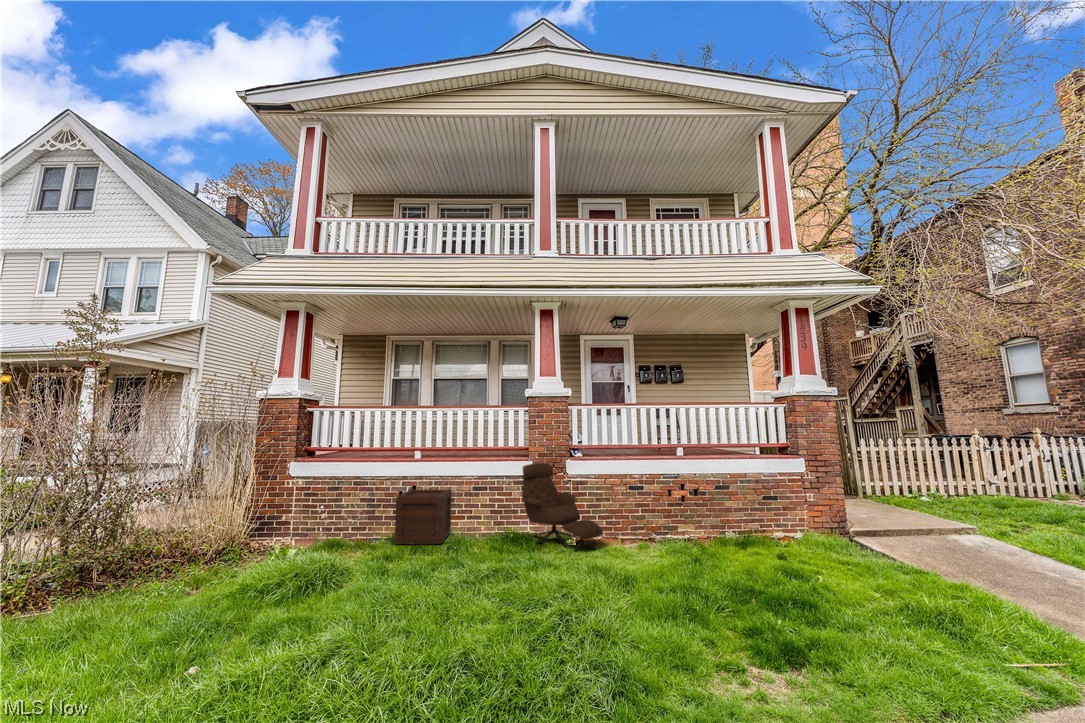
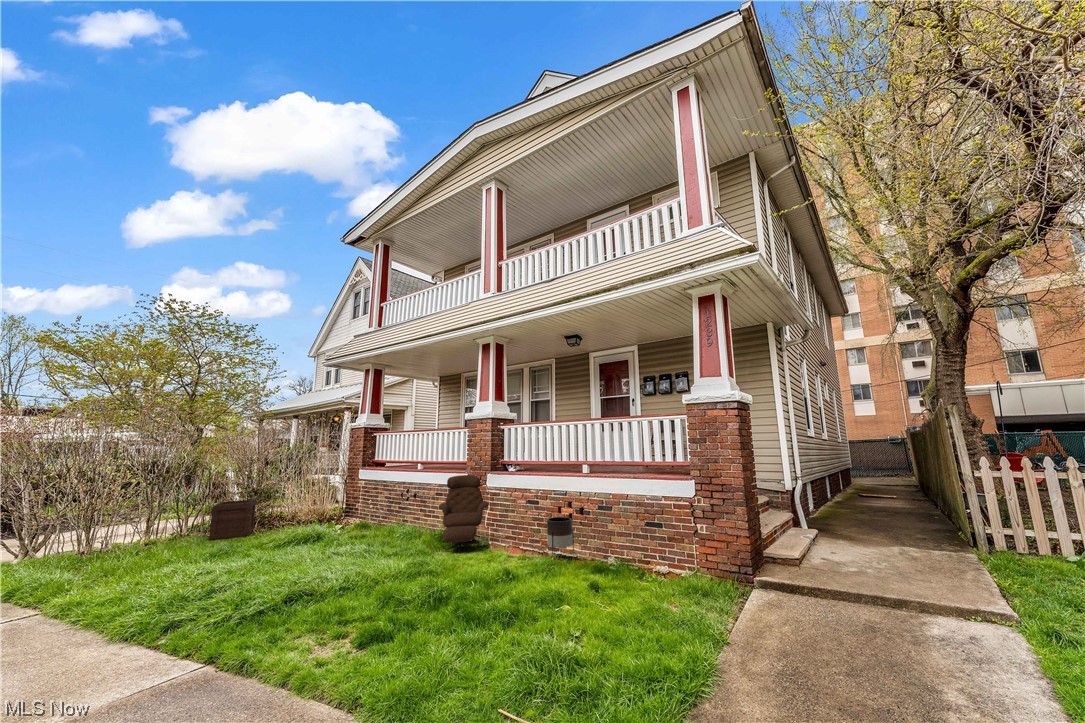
wooden crate: present [395,489,452,545] -> present [209,500,256,540]
planter: none [671,500,698,541] -> present [547,517,574,556]

